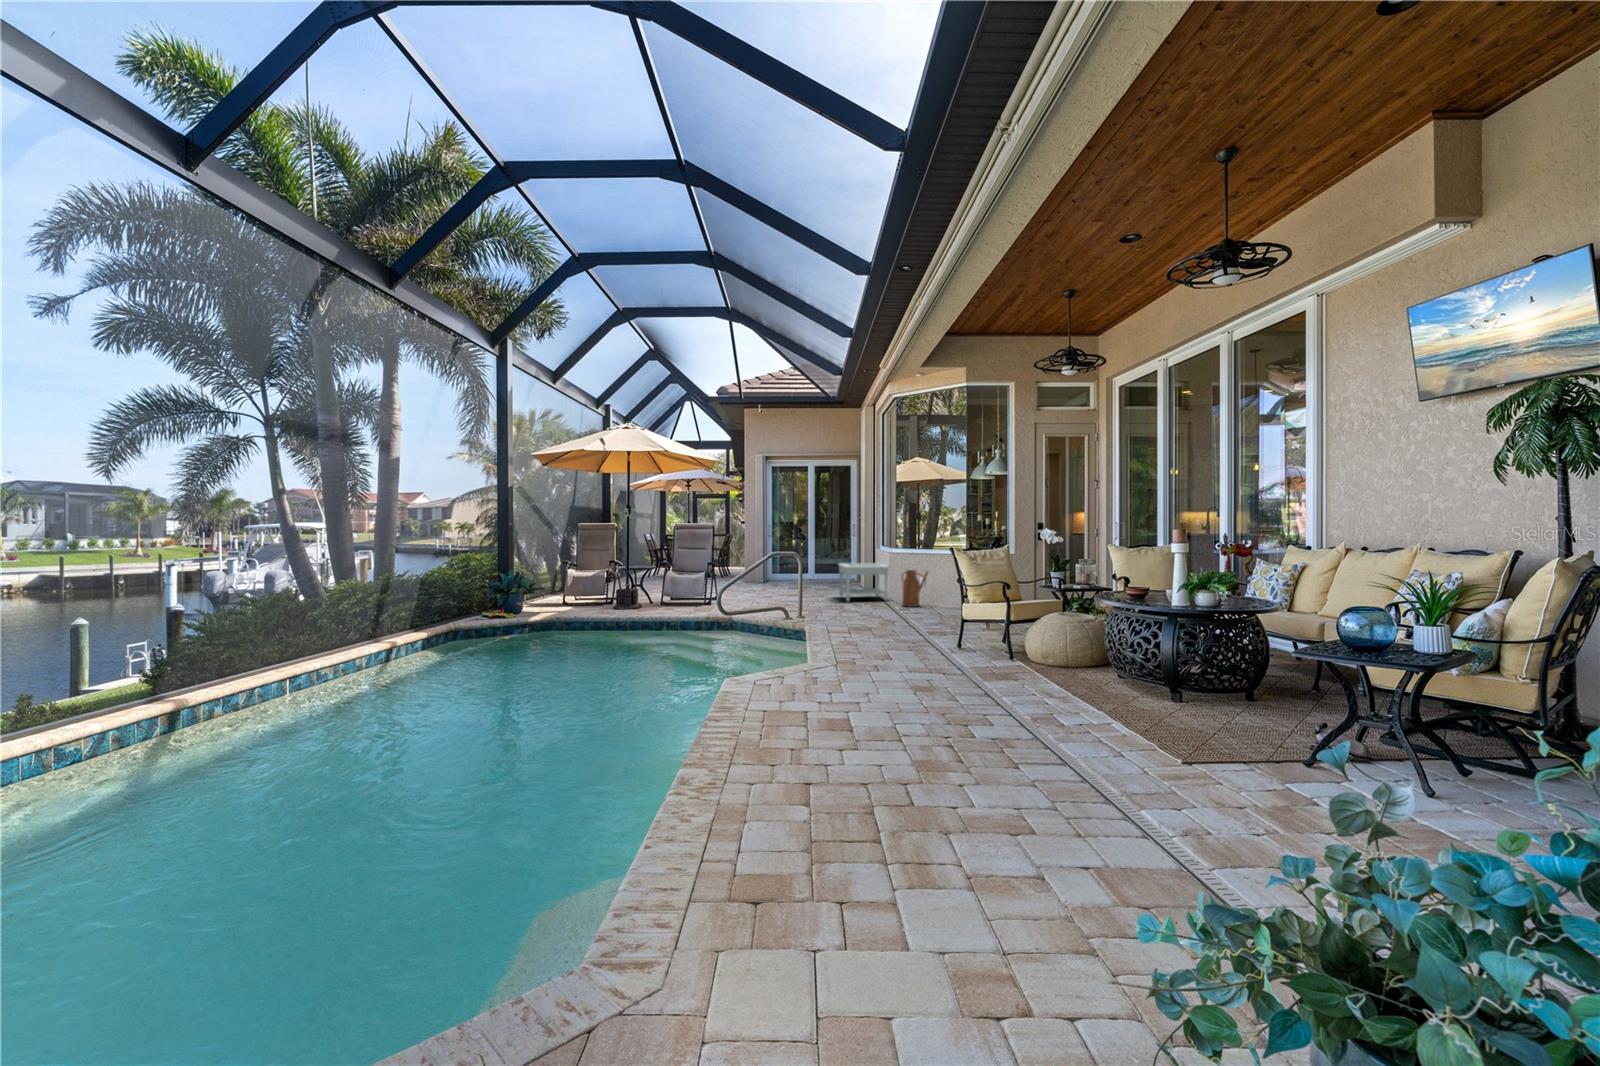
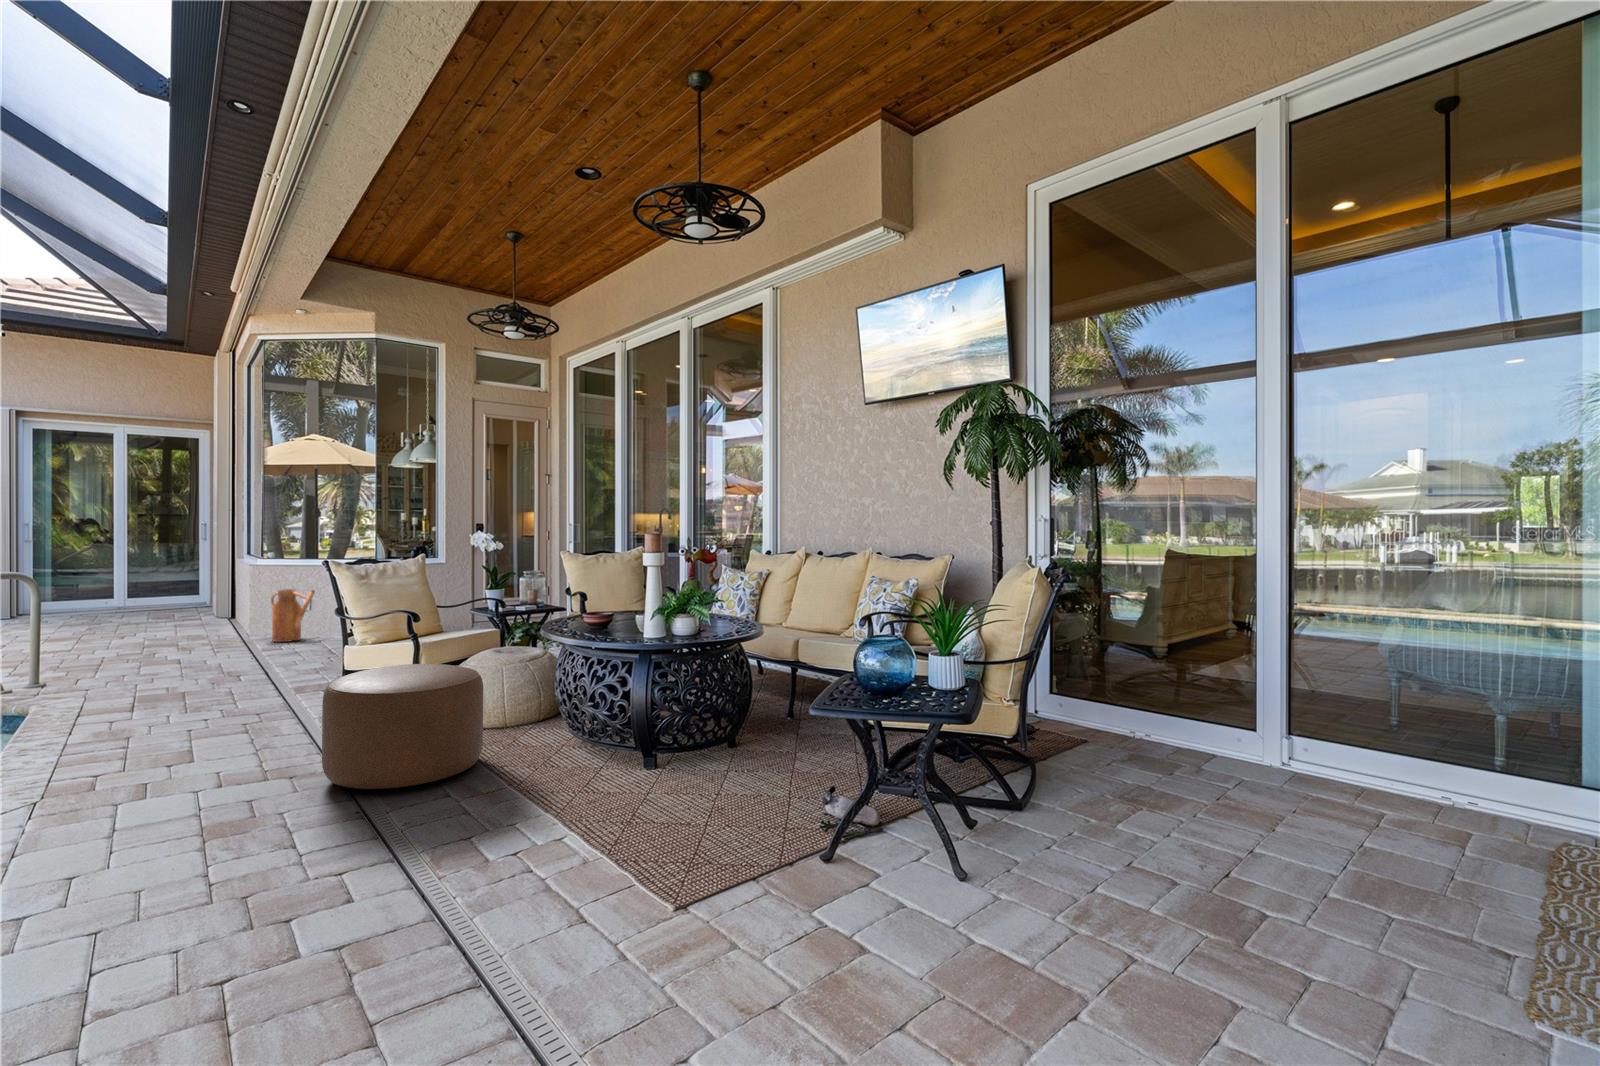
side table: present [839,563,889,601] -> none [158,581,254,642]
ottoman: none [959,613,1054,686] -> present [322,664,483,789]

